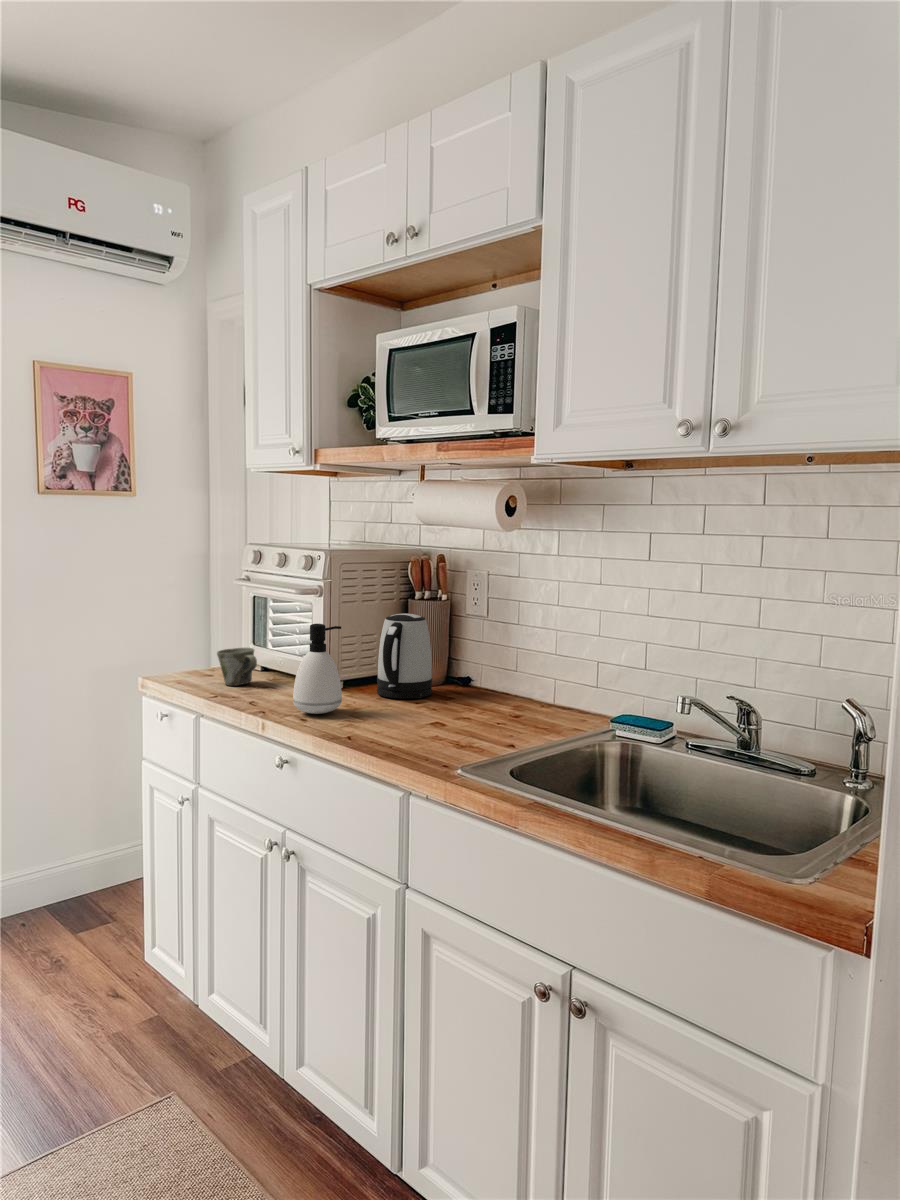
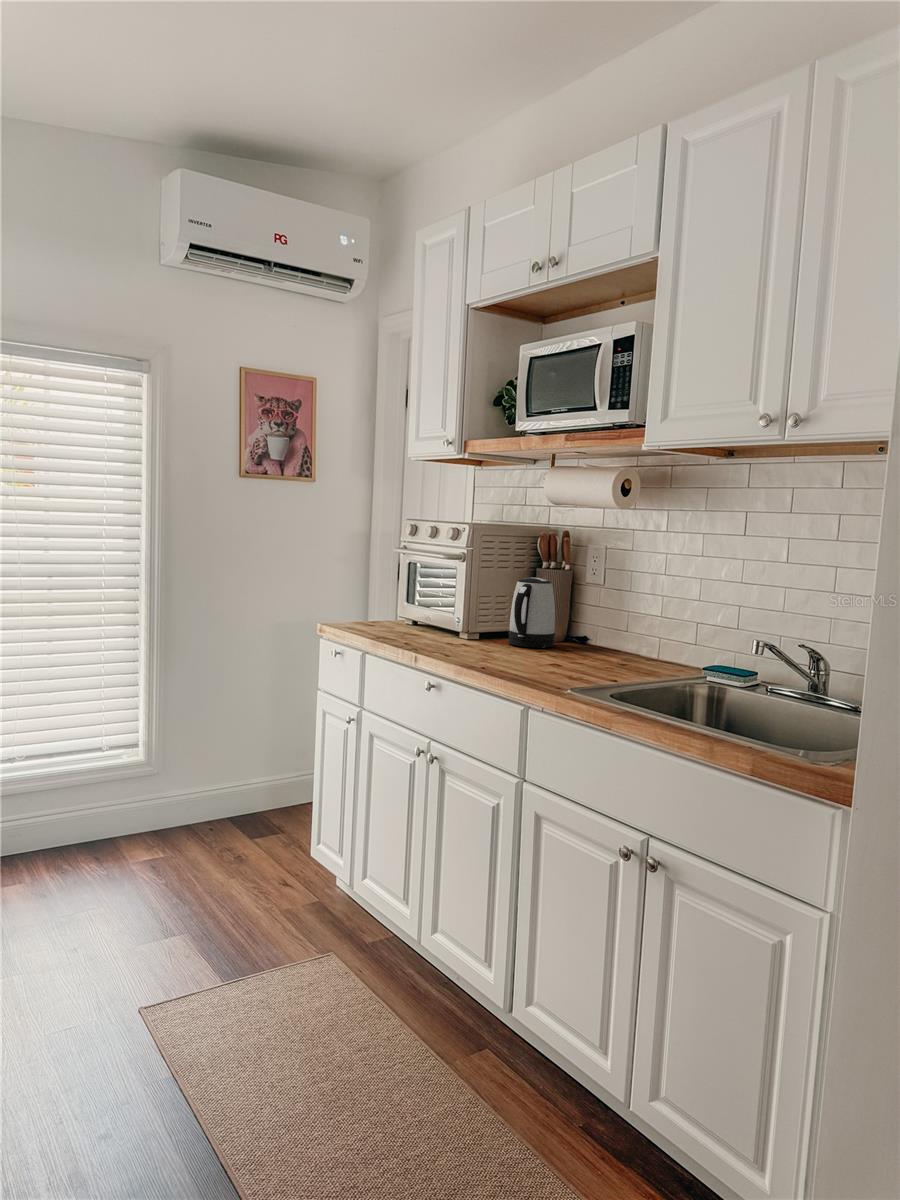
soap dispenser: present [293,624,342,714] -> none [440,579,481,652]
mug: present [217,648,257,686] -> none [379,603,411,633]

